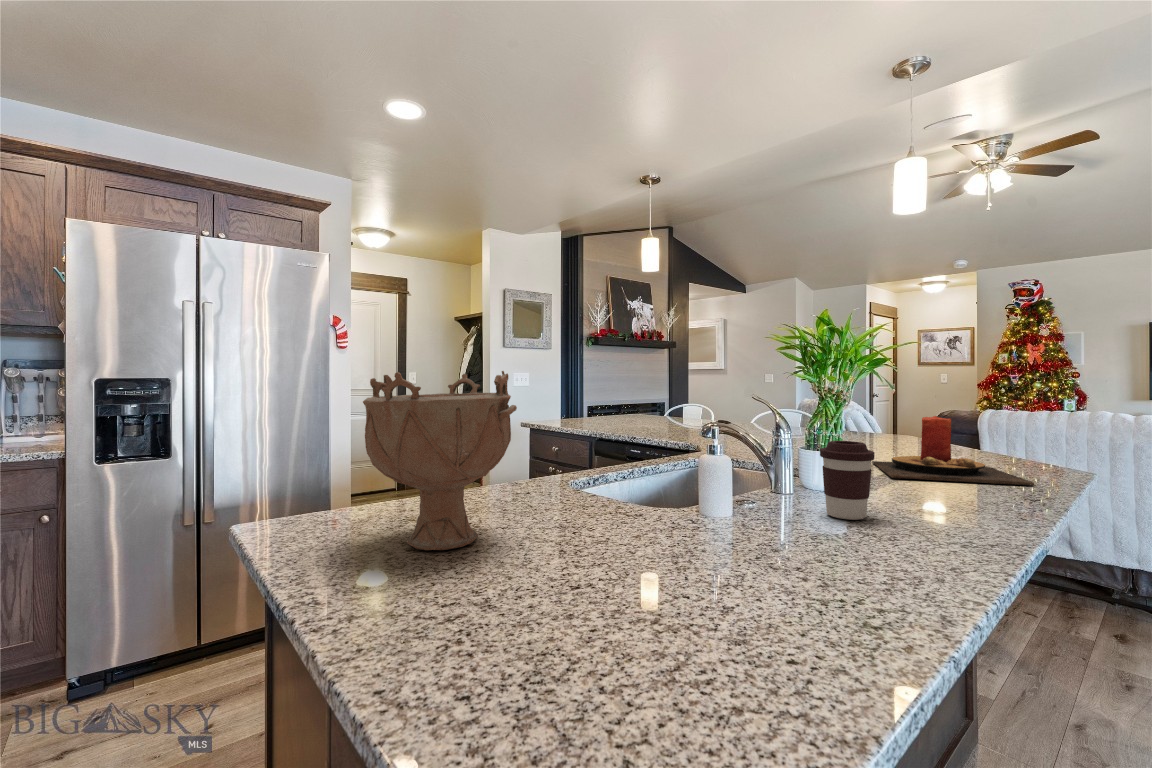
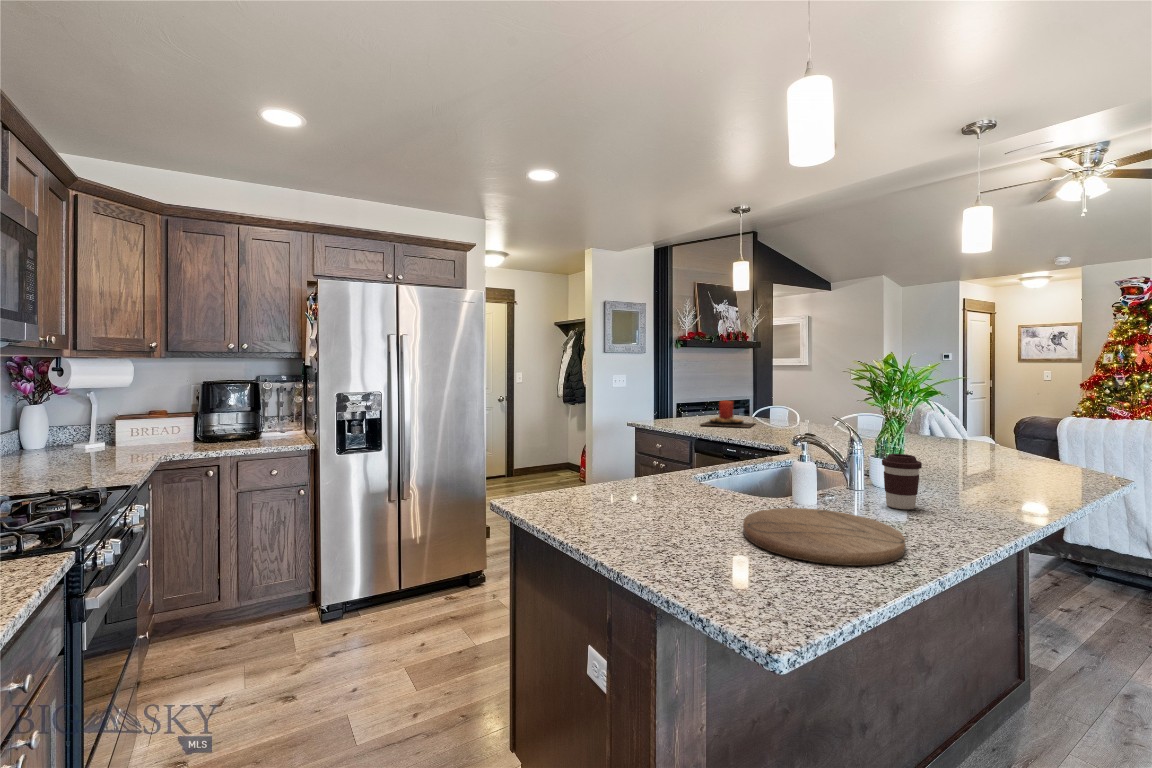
decorative bowl: present [363,371,517,550] -> none [579,406,676,518]
candle: present [872,416,1034,486] -> present [700,400,755,428]
cutting board: none [614,524,876,634] -> present [743,508,905,566]

